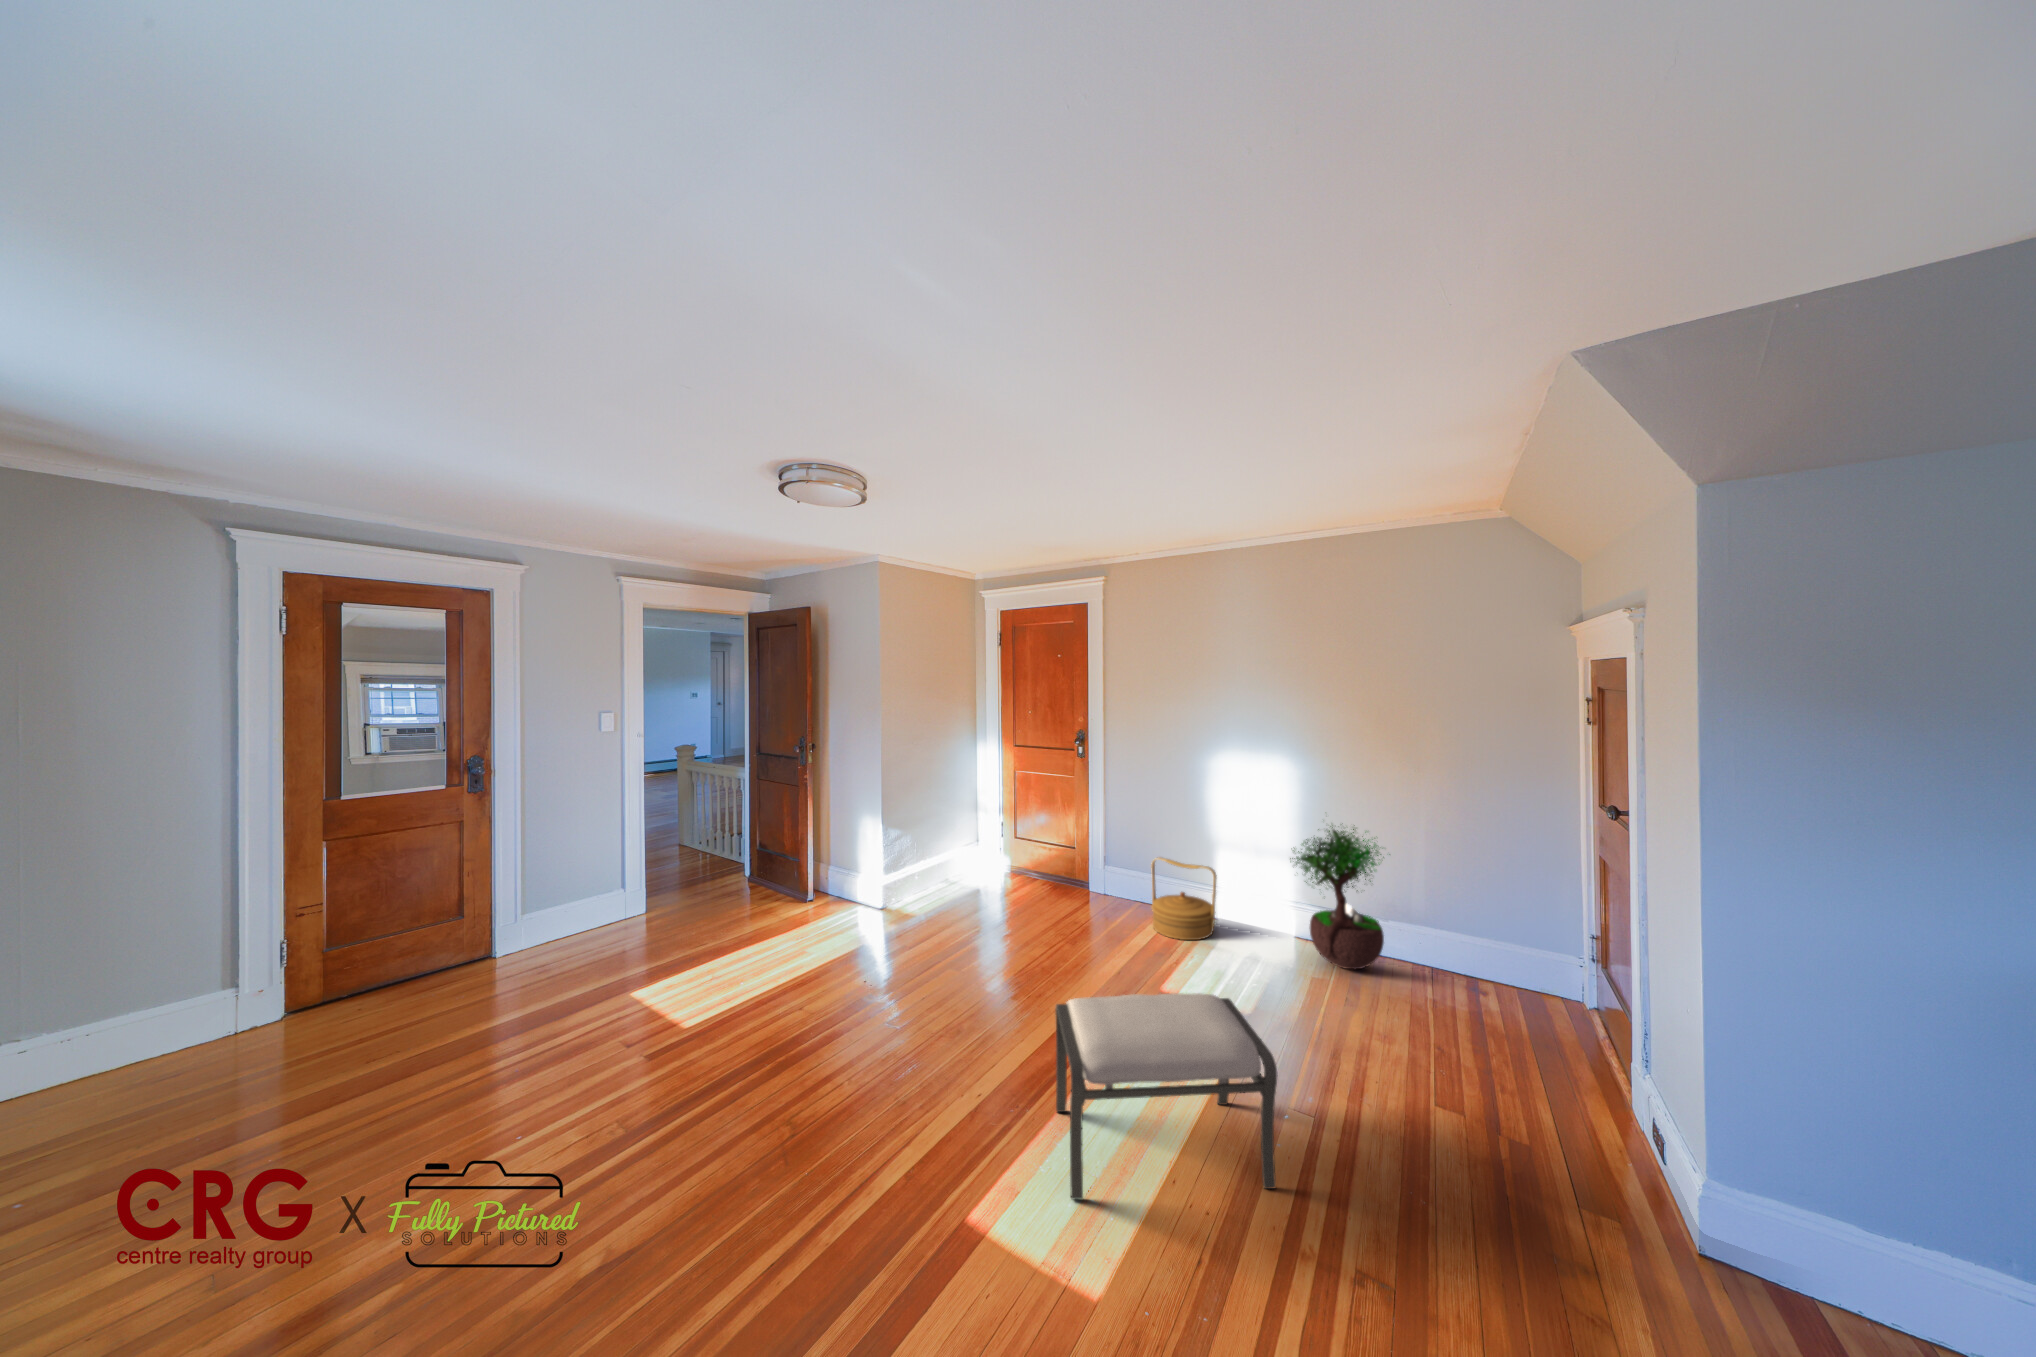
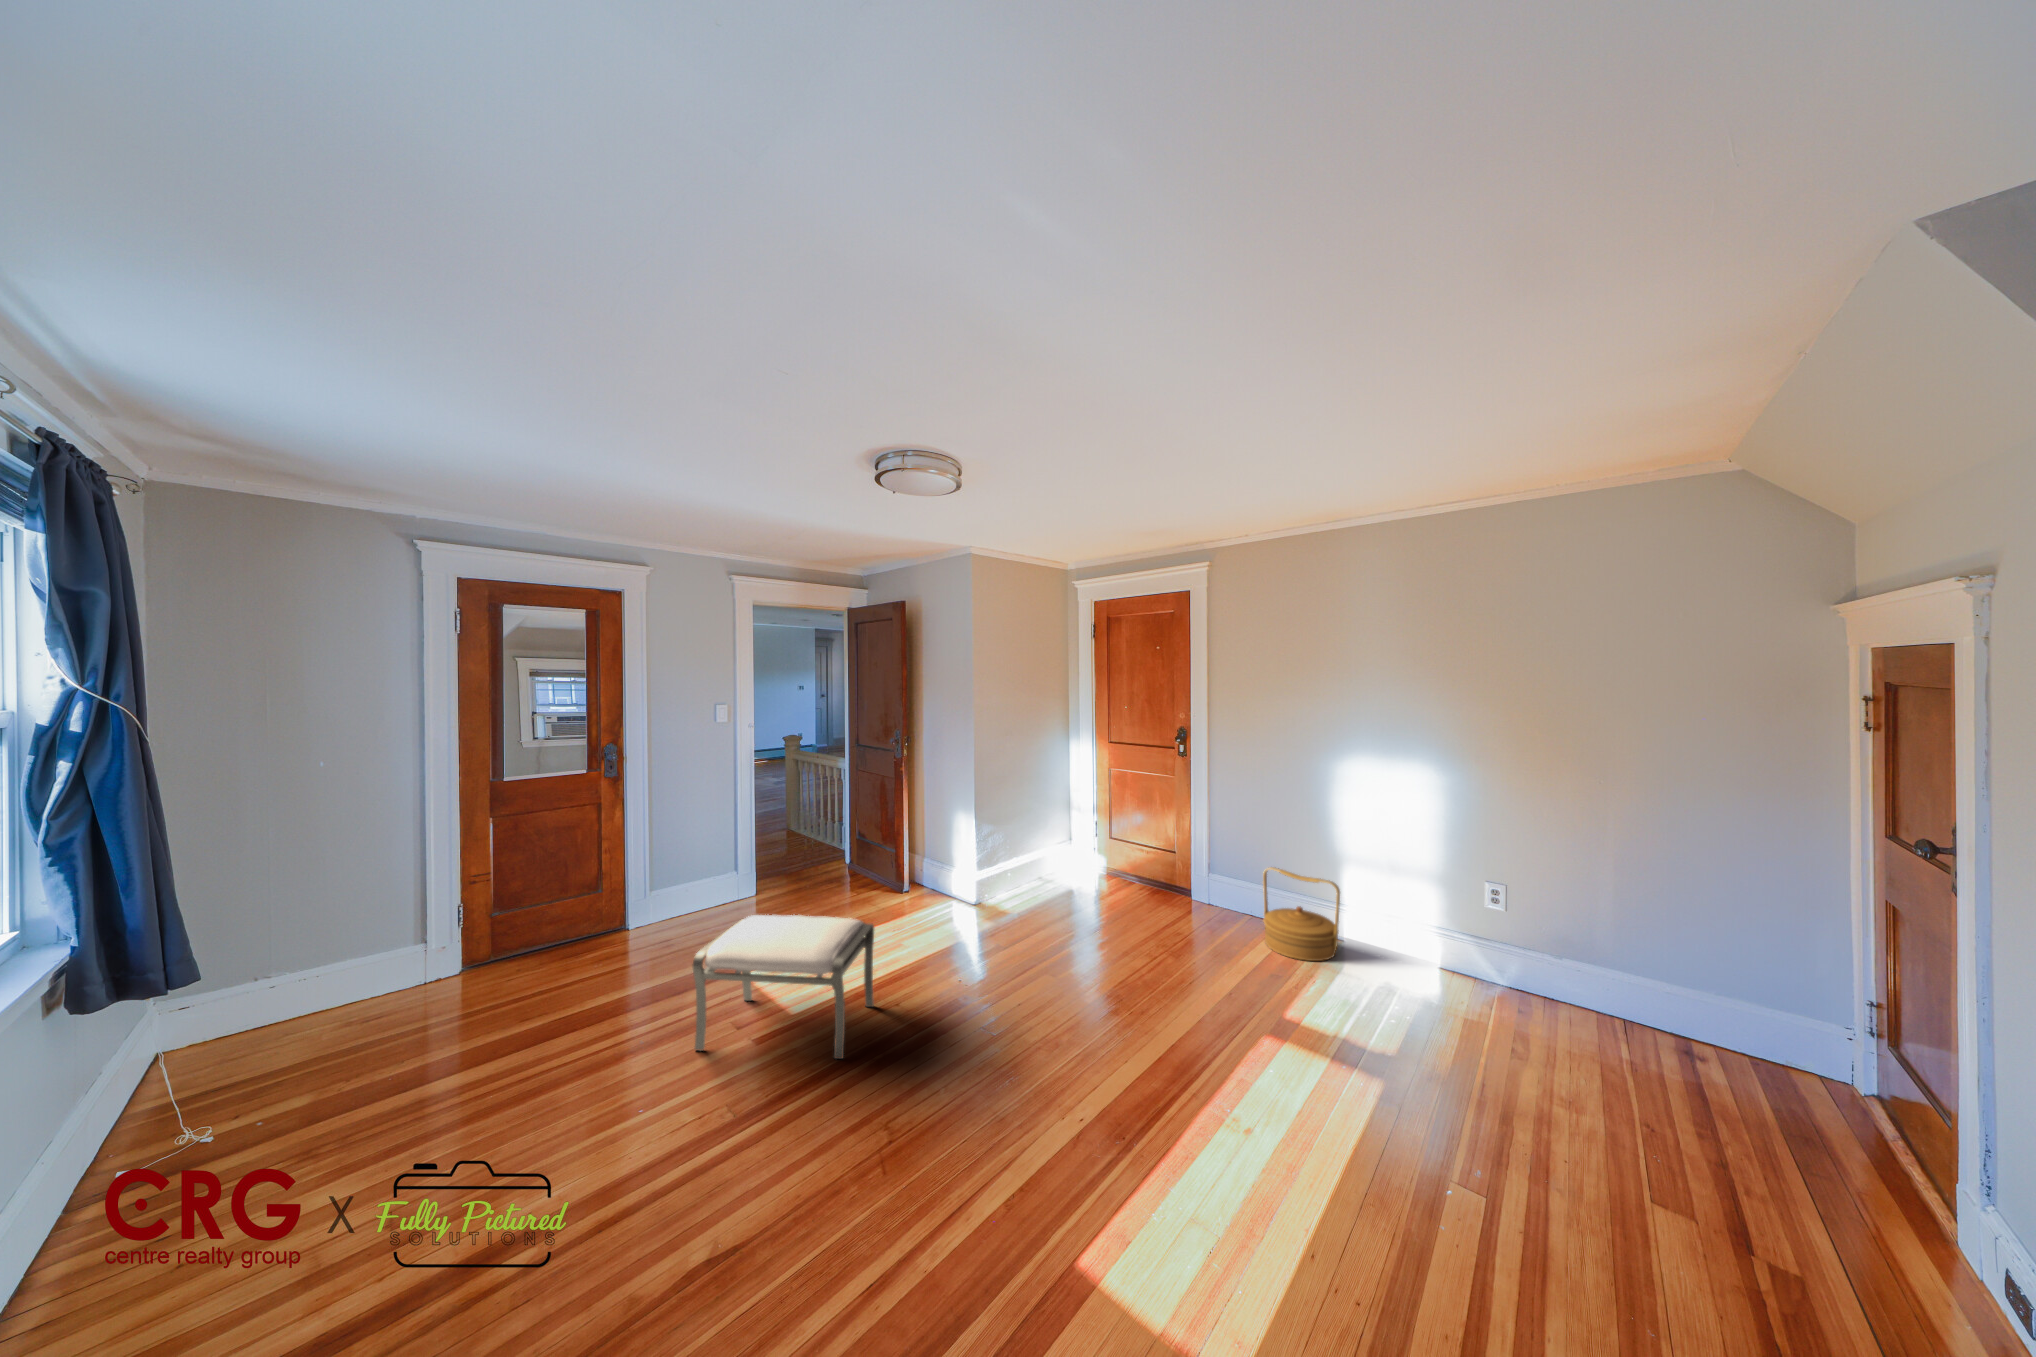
potted tree: present [1290,825,1390,969] -> none [1433,828,1568,1013]
ottoman: present [1055,993,1278,1199] -> present [693,915,874,1059]

